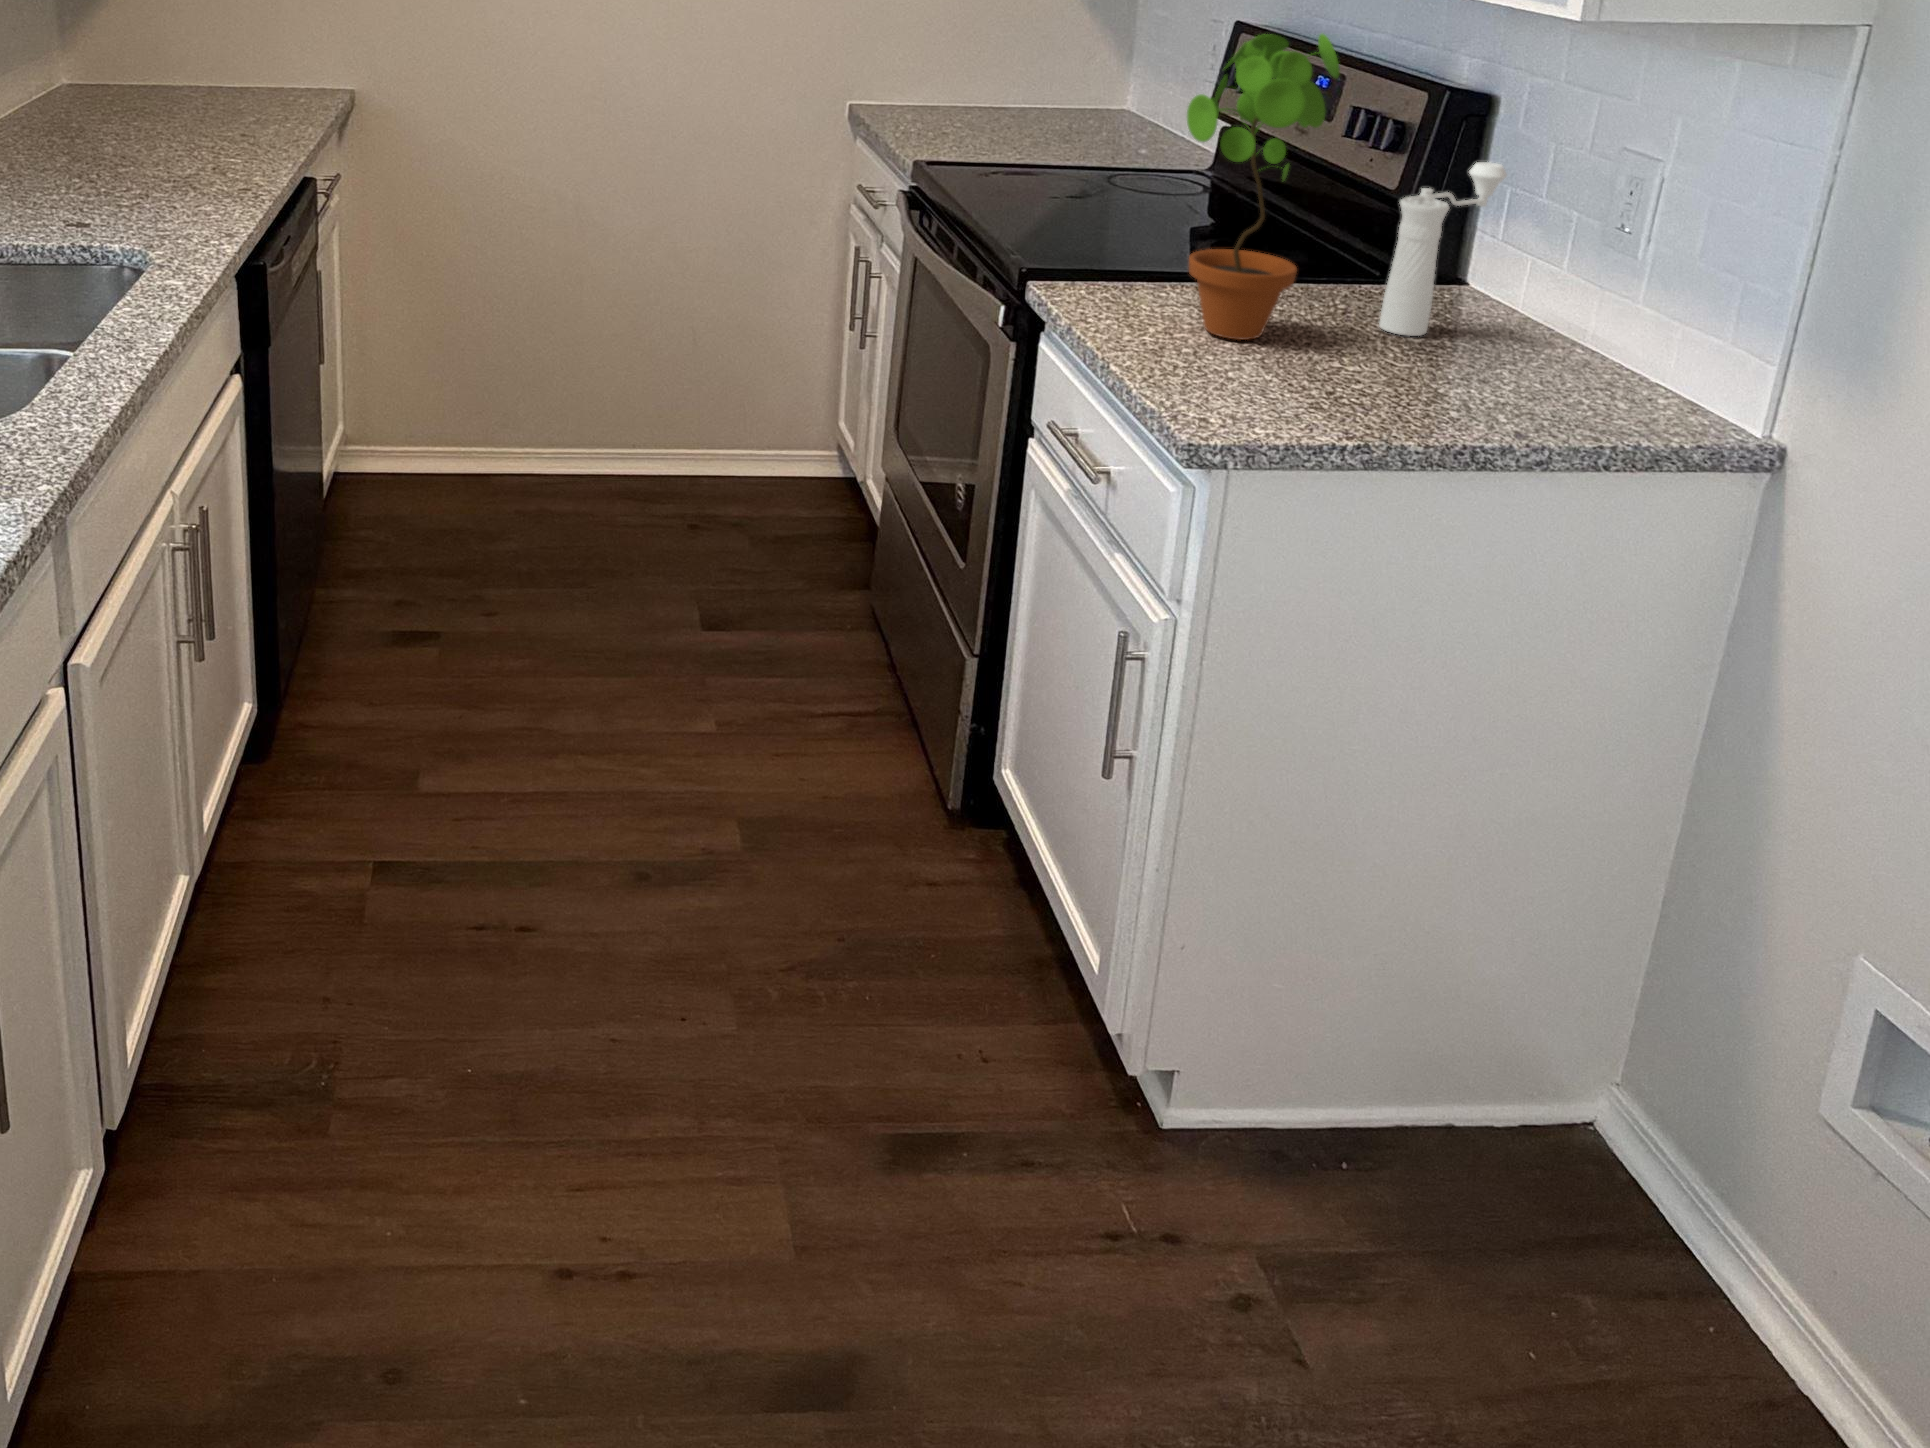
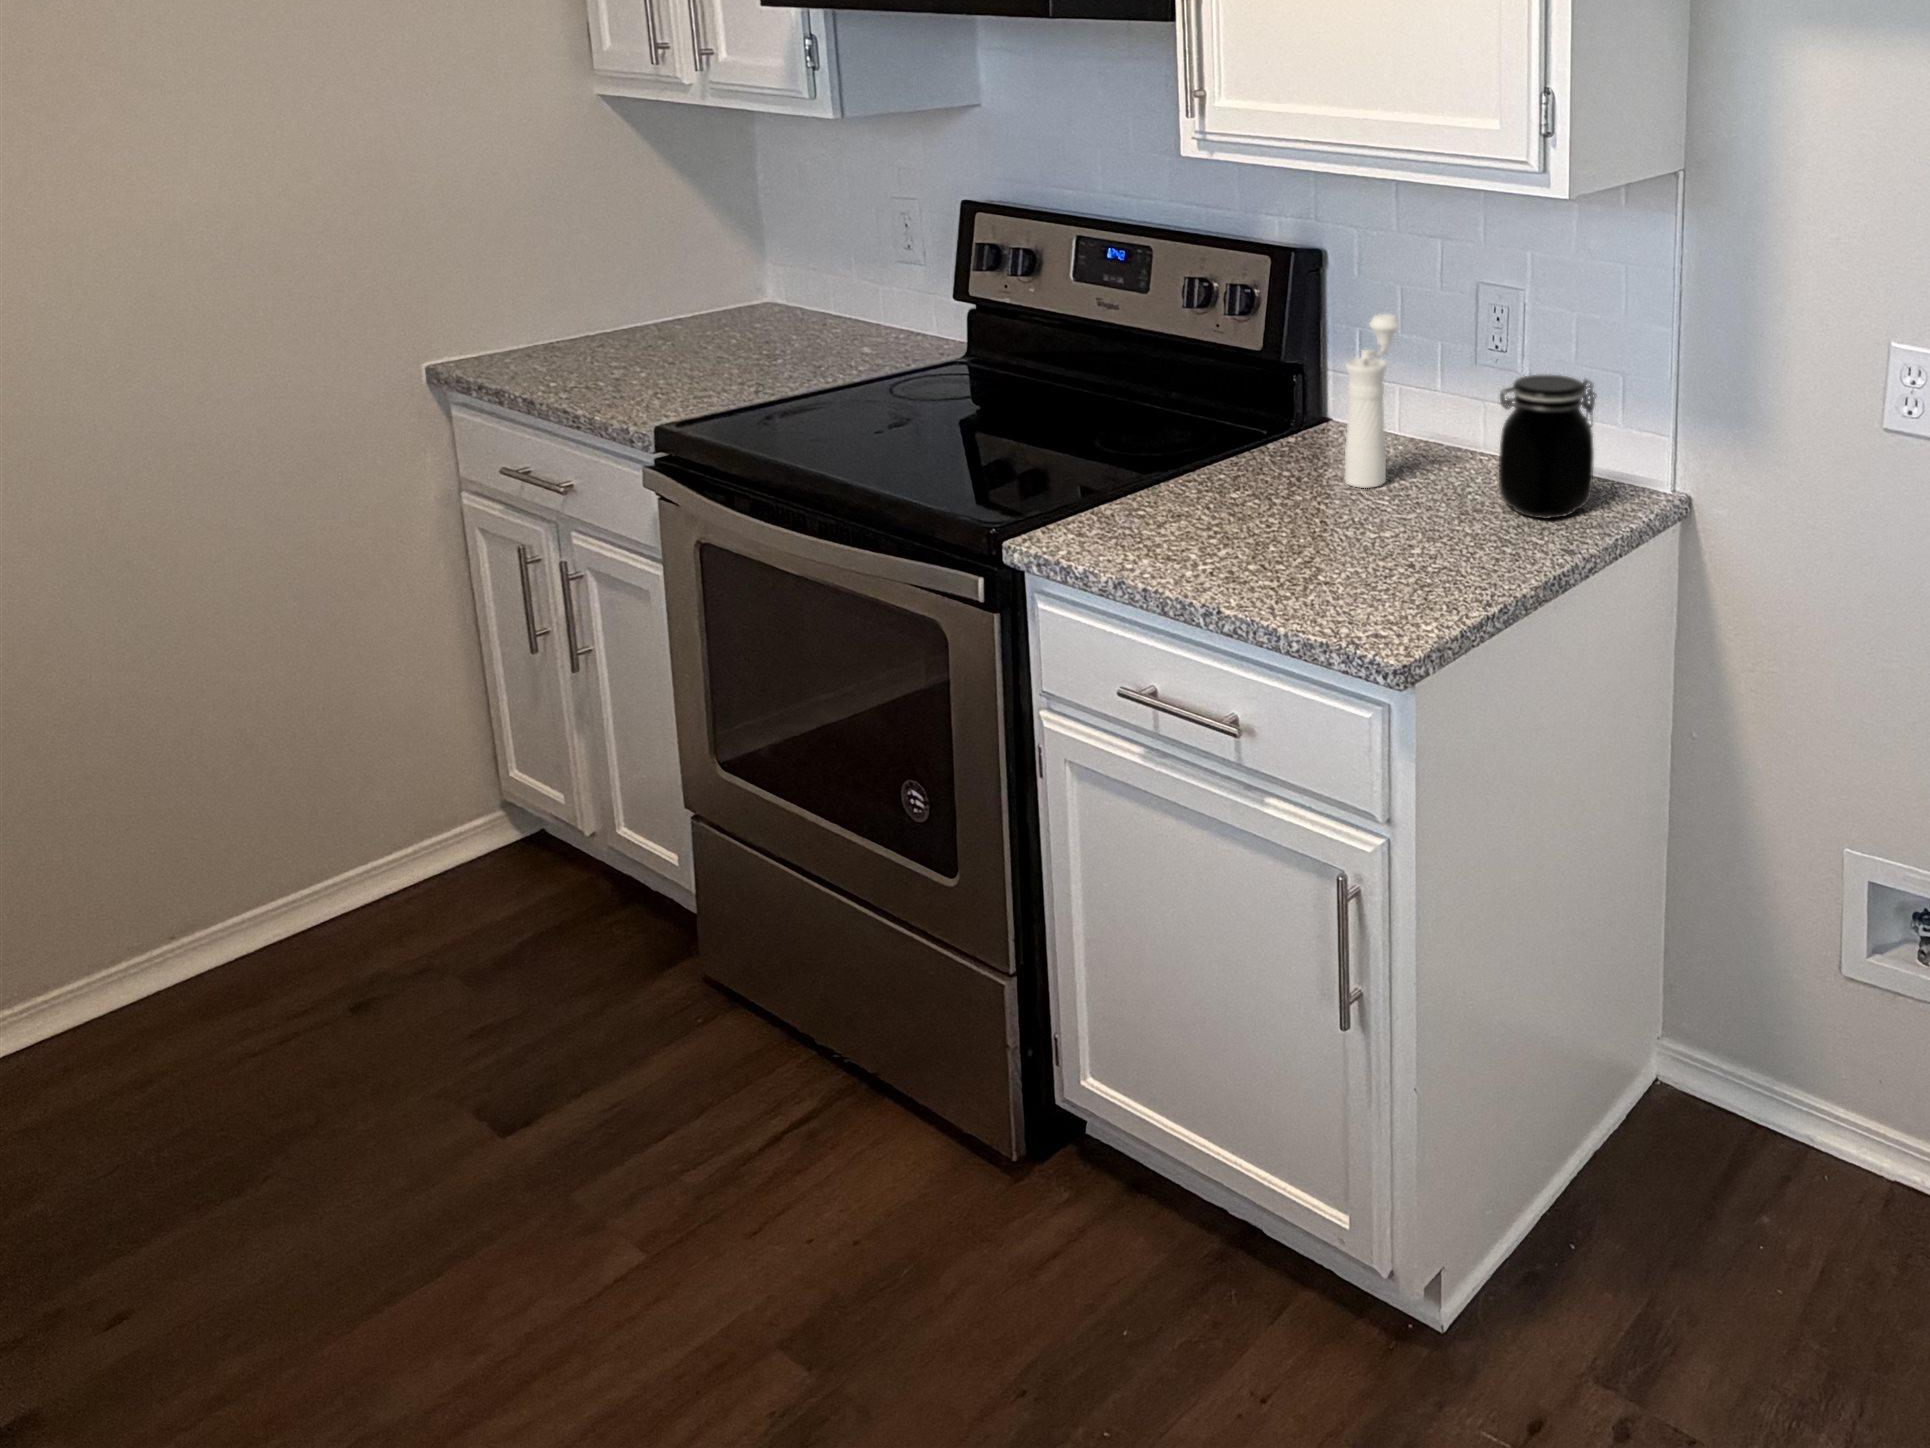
potted plant: present [1187,34,1340,340] -> none [1208,227,1323,540]
jar: none [1511,244,1656,412] -> present [1499,375,1596,518]

